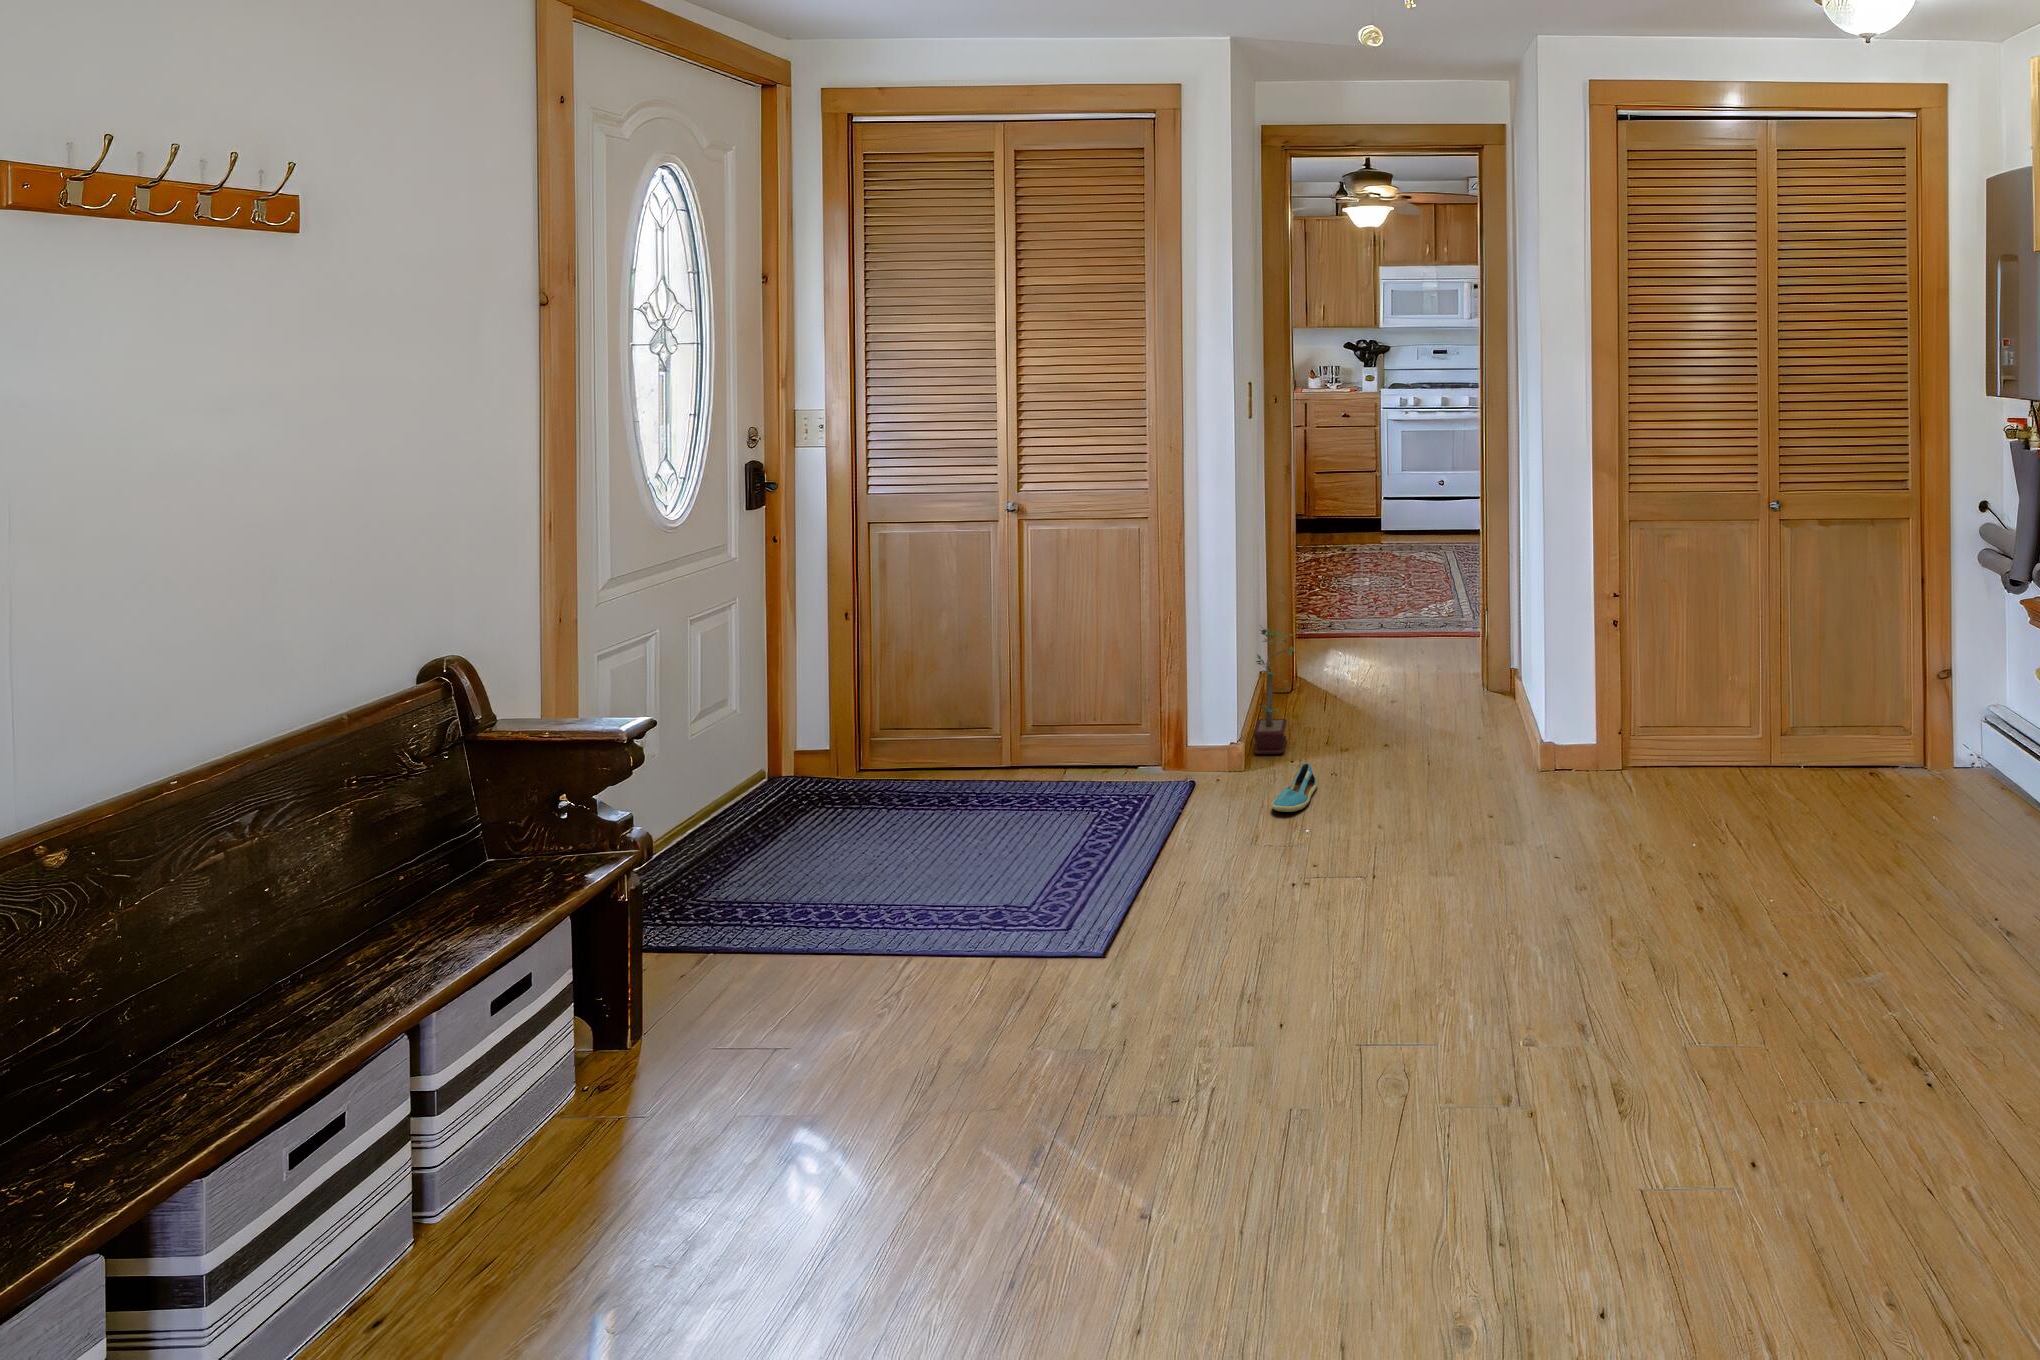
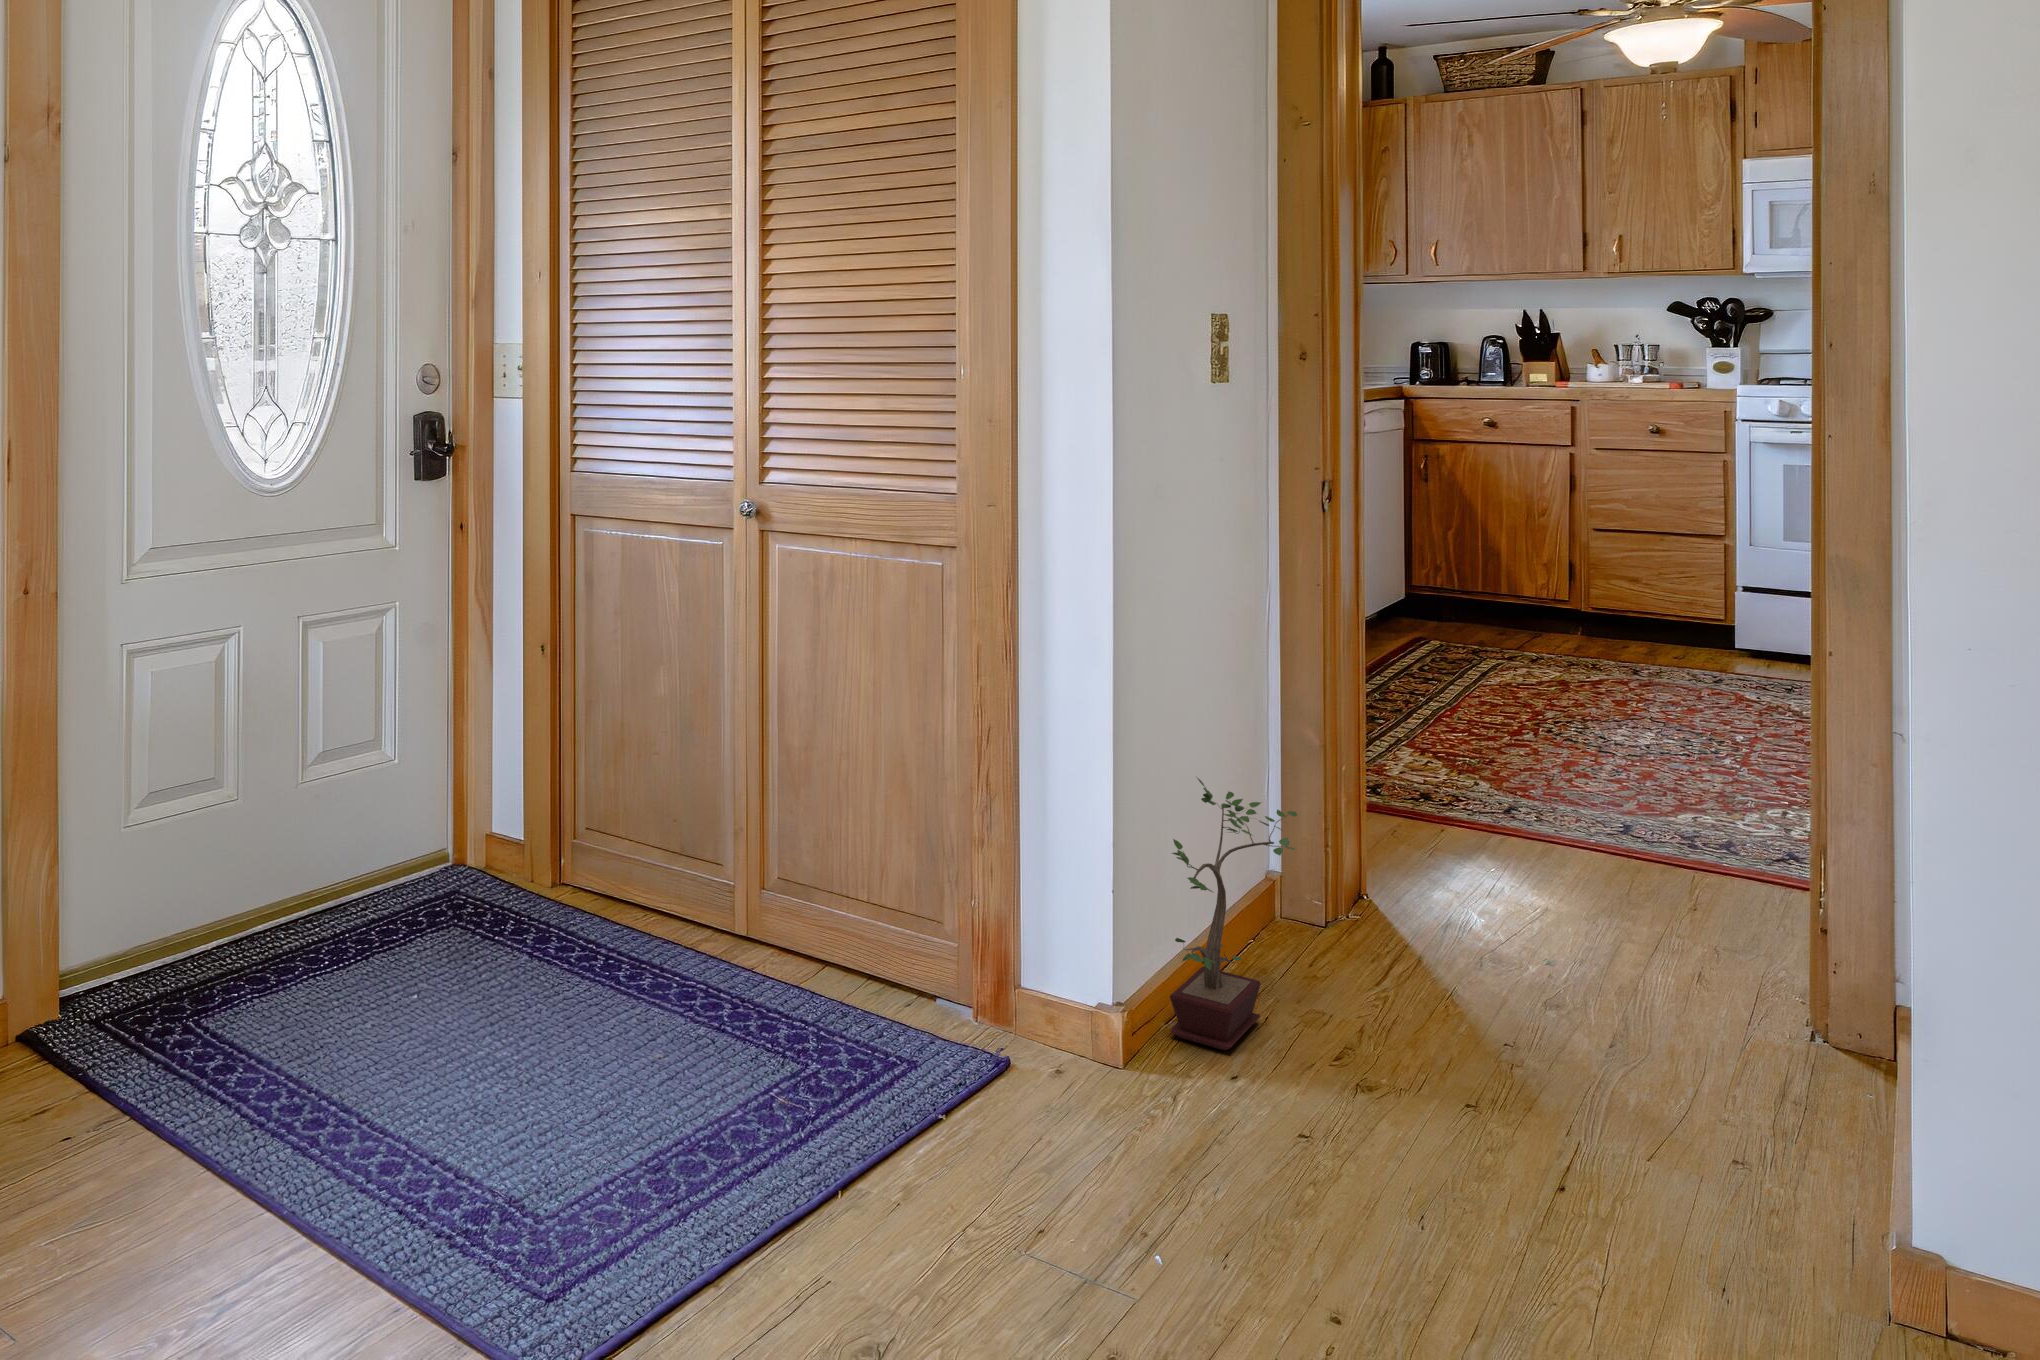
shoe: present [1271,763,1317,812] -> none [1112,1093,1253,1197]

